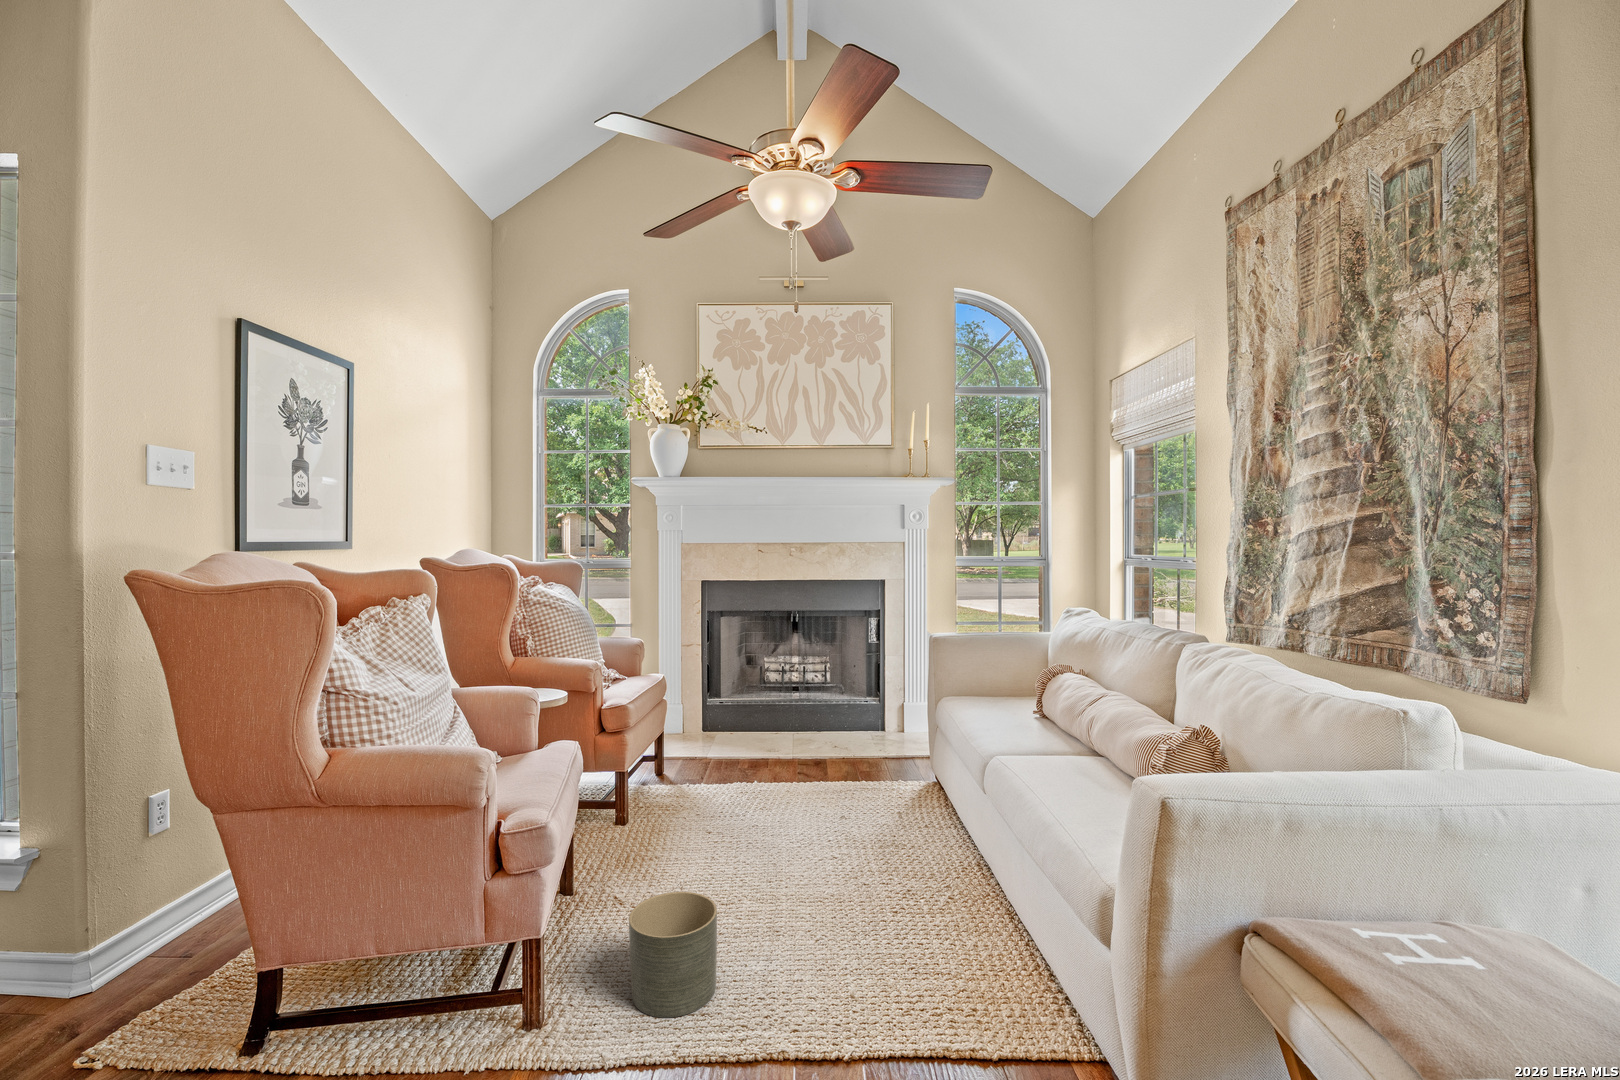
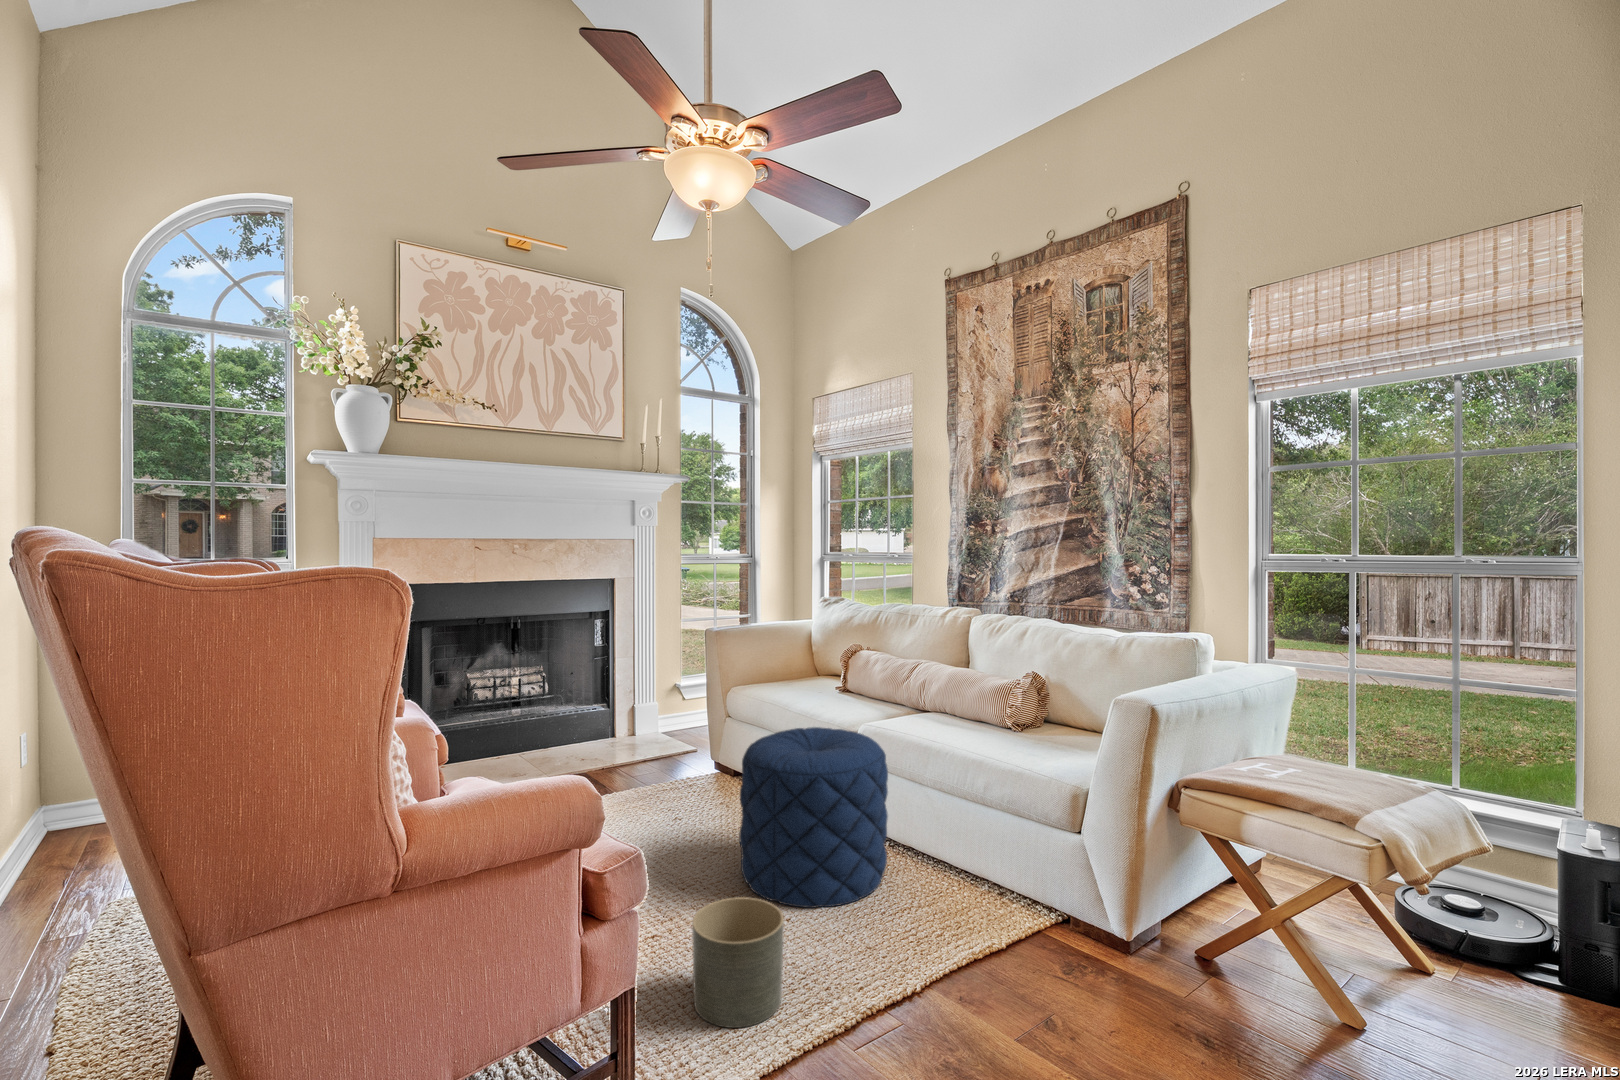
pouf: none [806,746,964,943] -> present [739,727,888,908]

